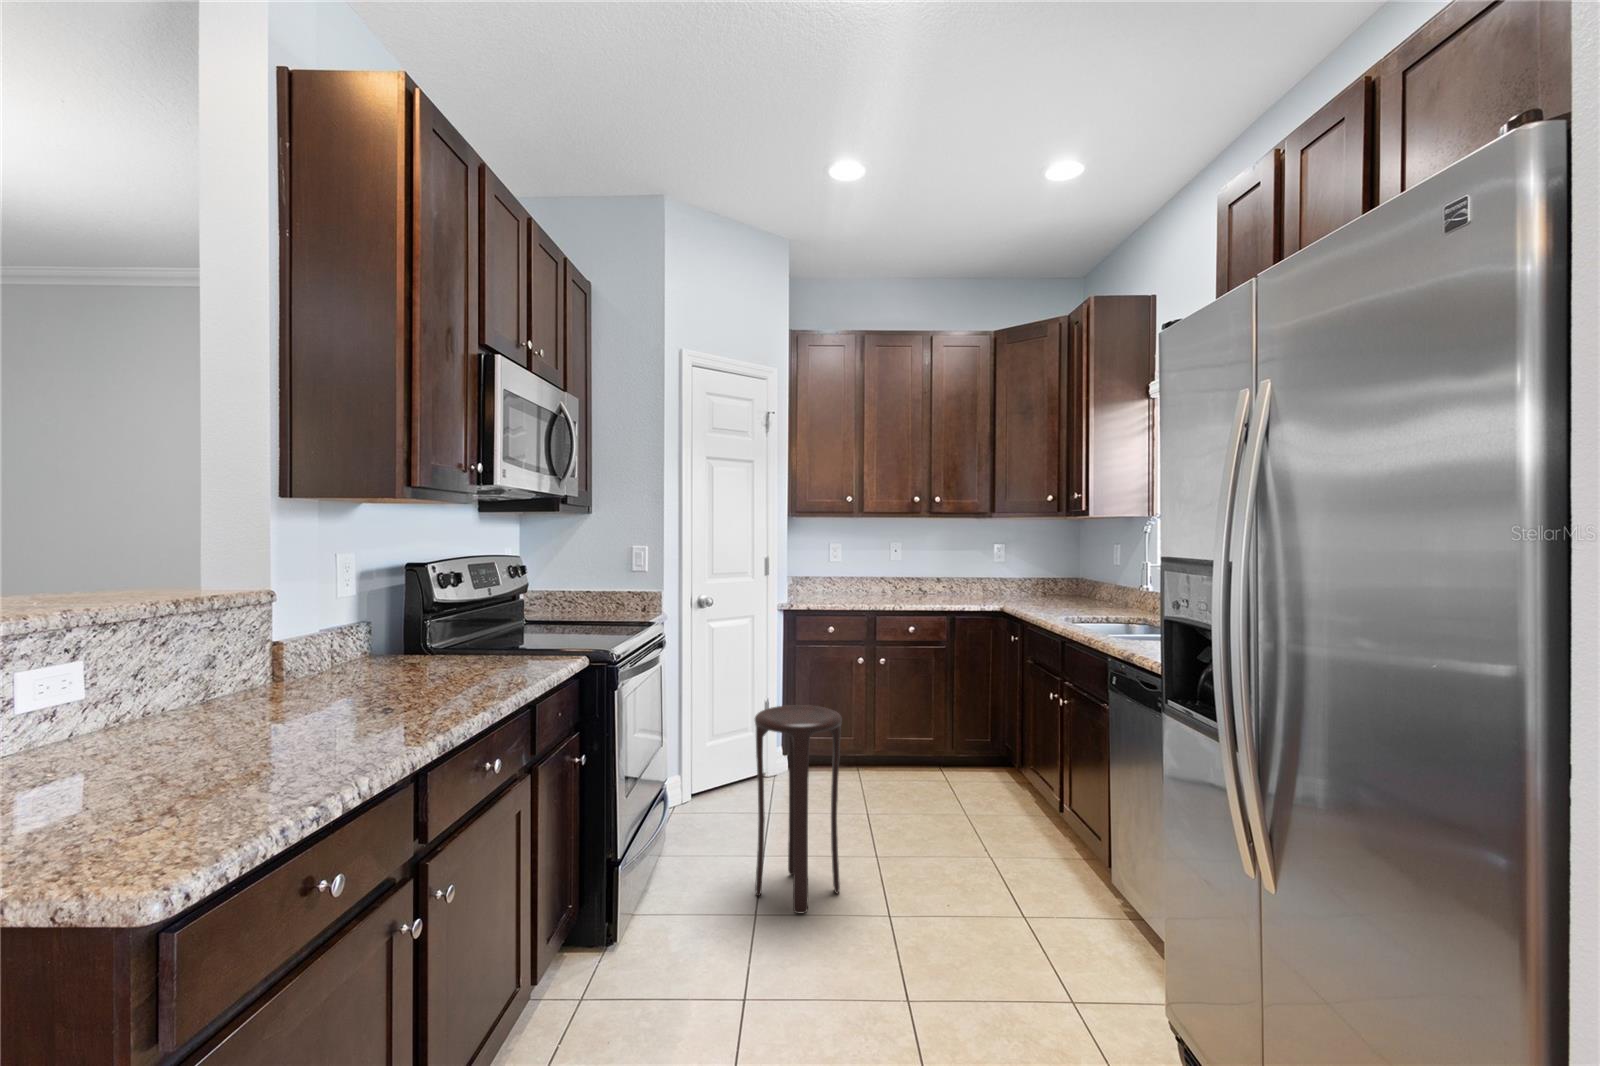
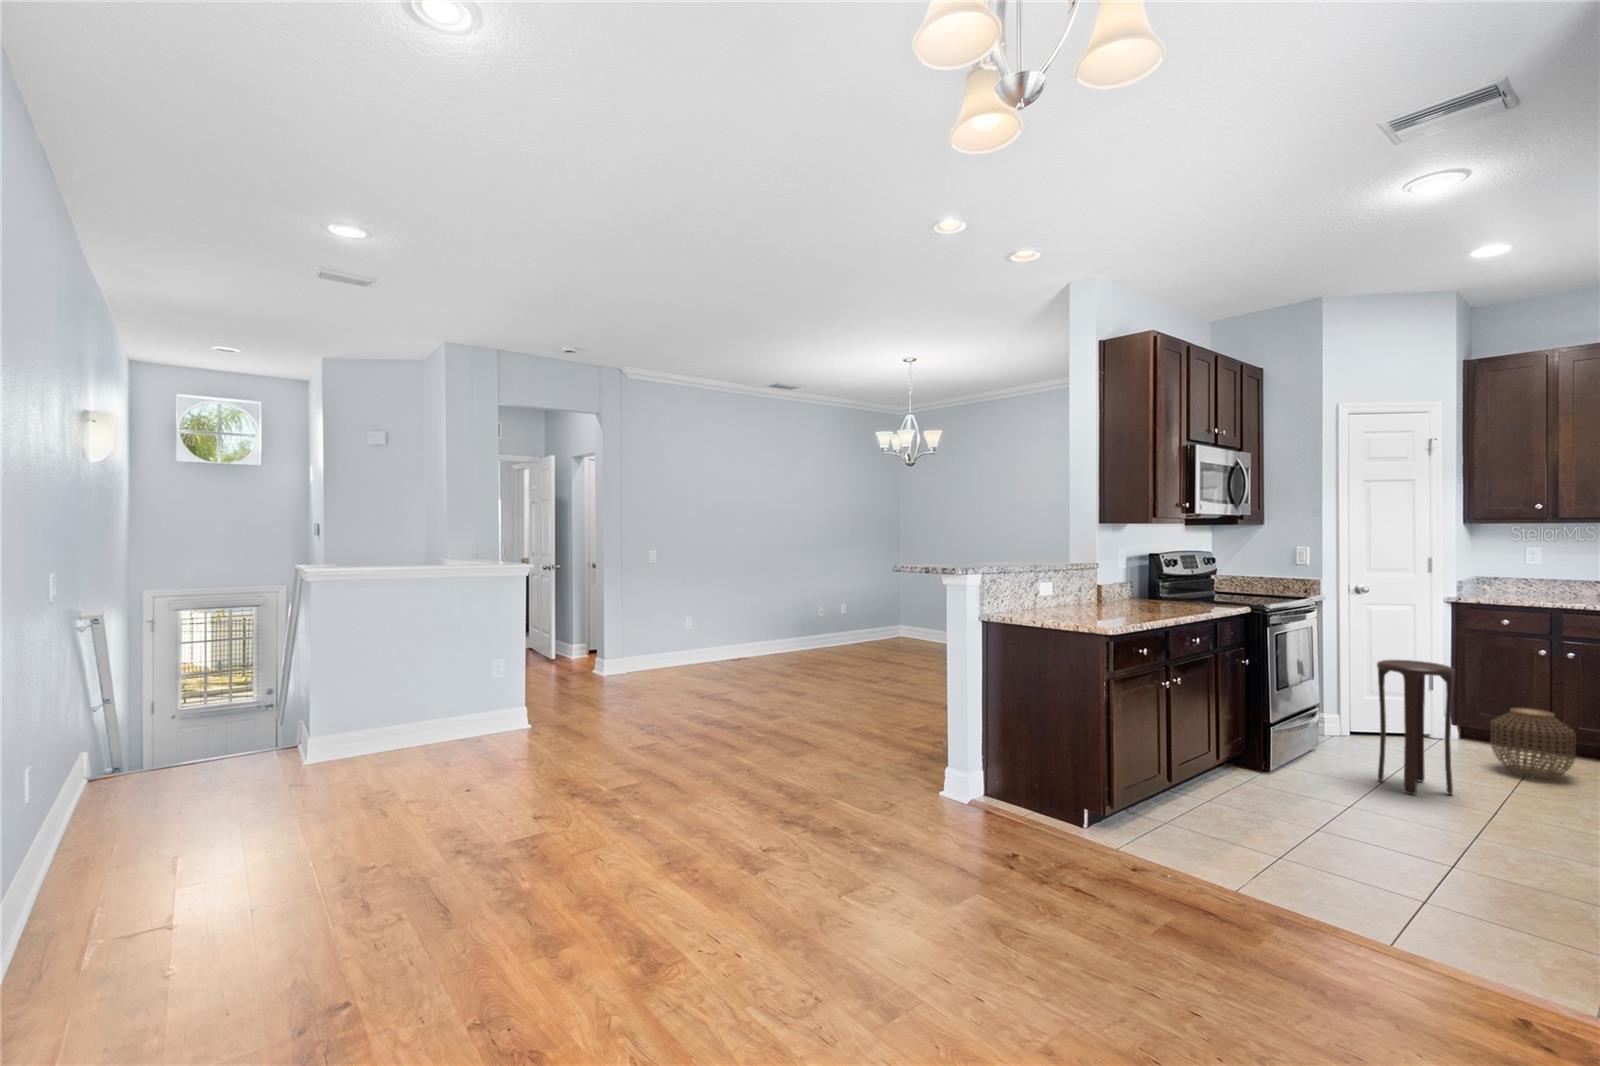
woven basket: none [840,733,912,820] -> present [1491,708,1576,779]

